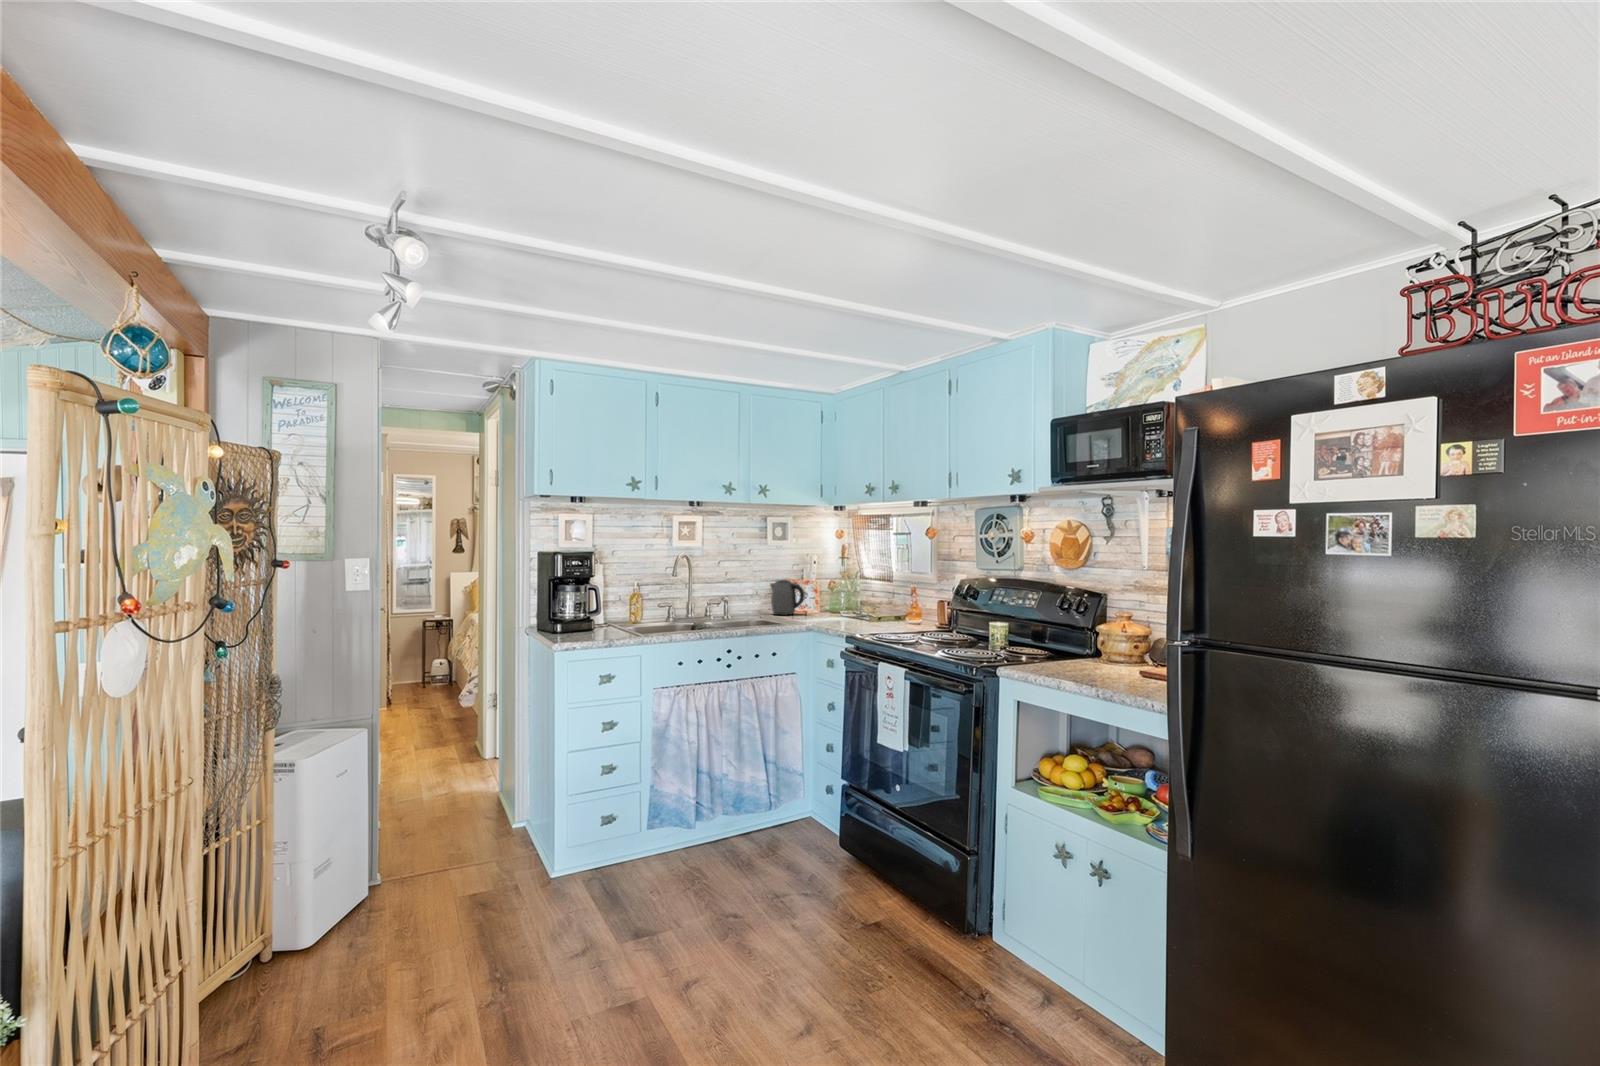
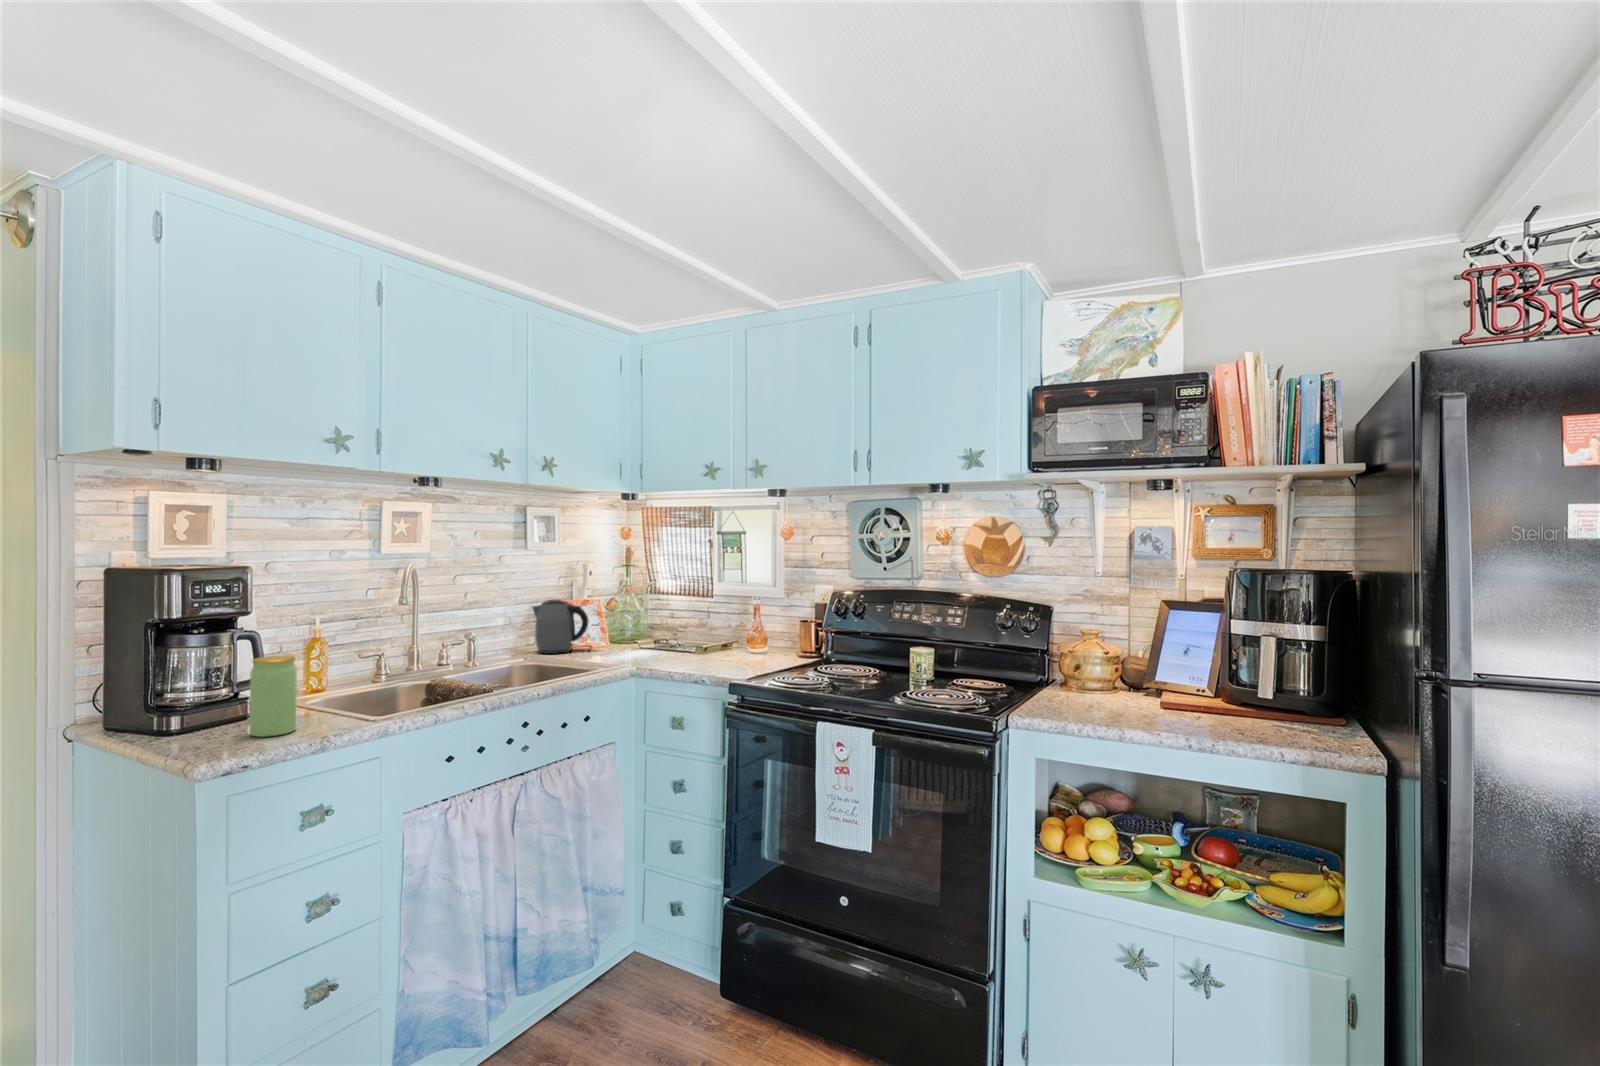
jar: none [586,598,607,638] -> present [250,656,297,737]

